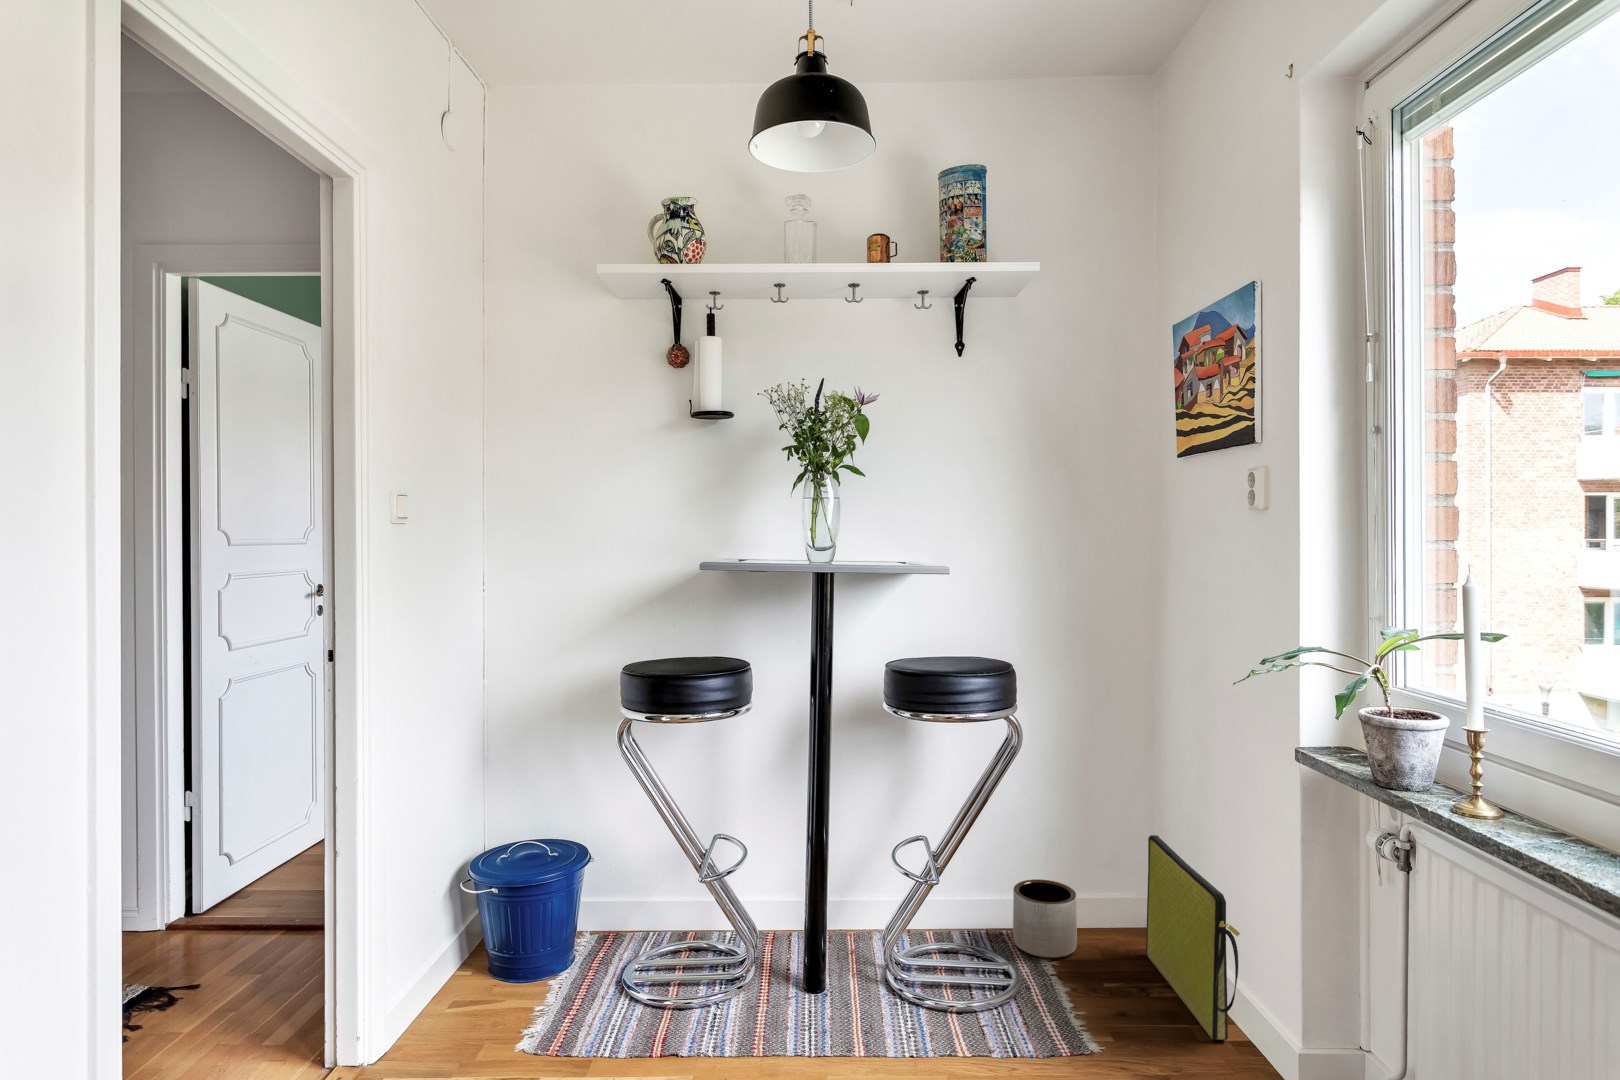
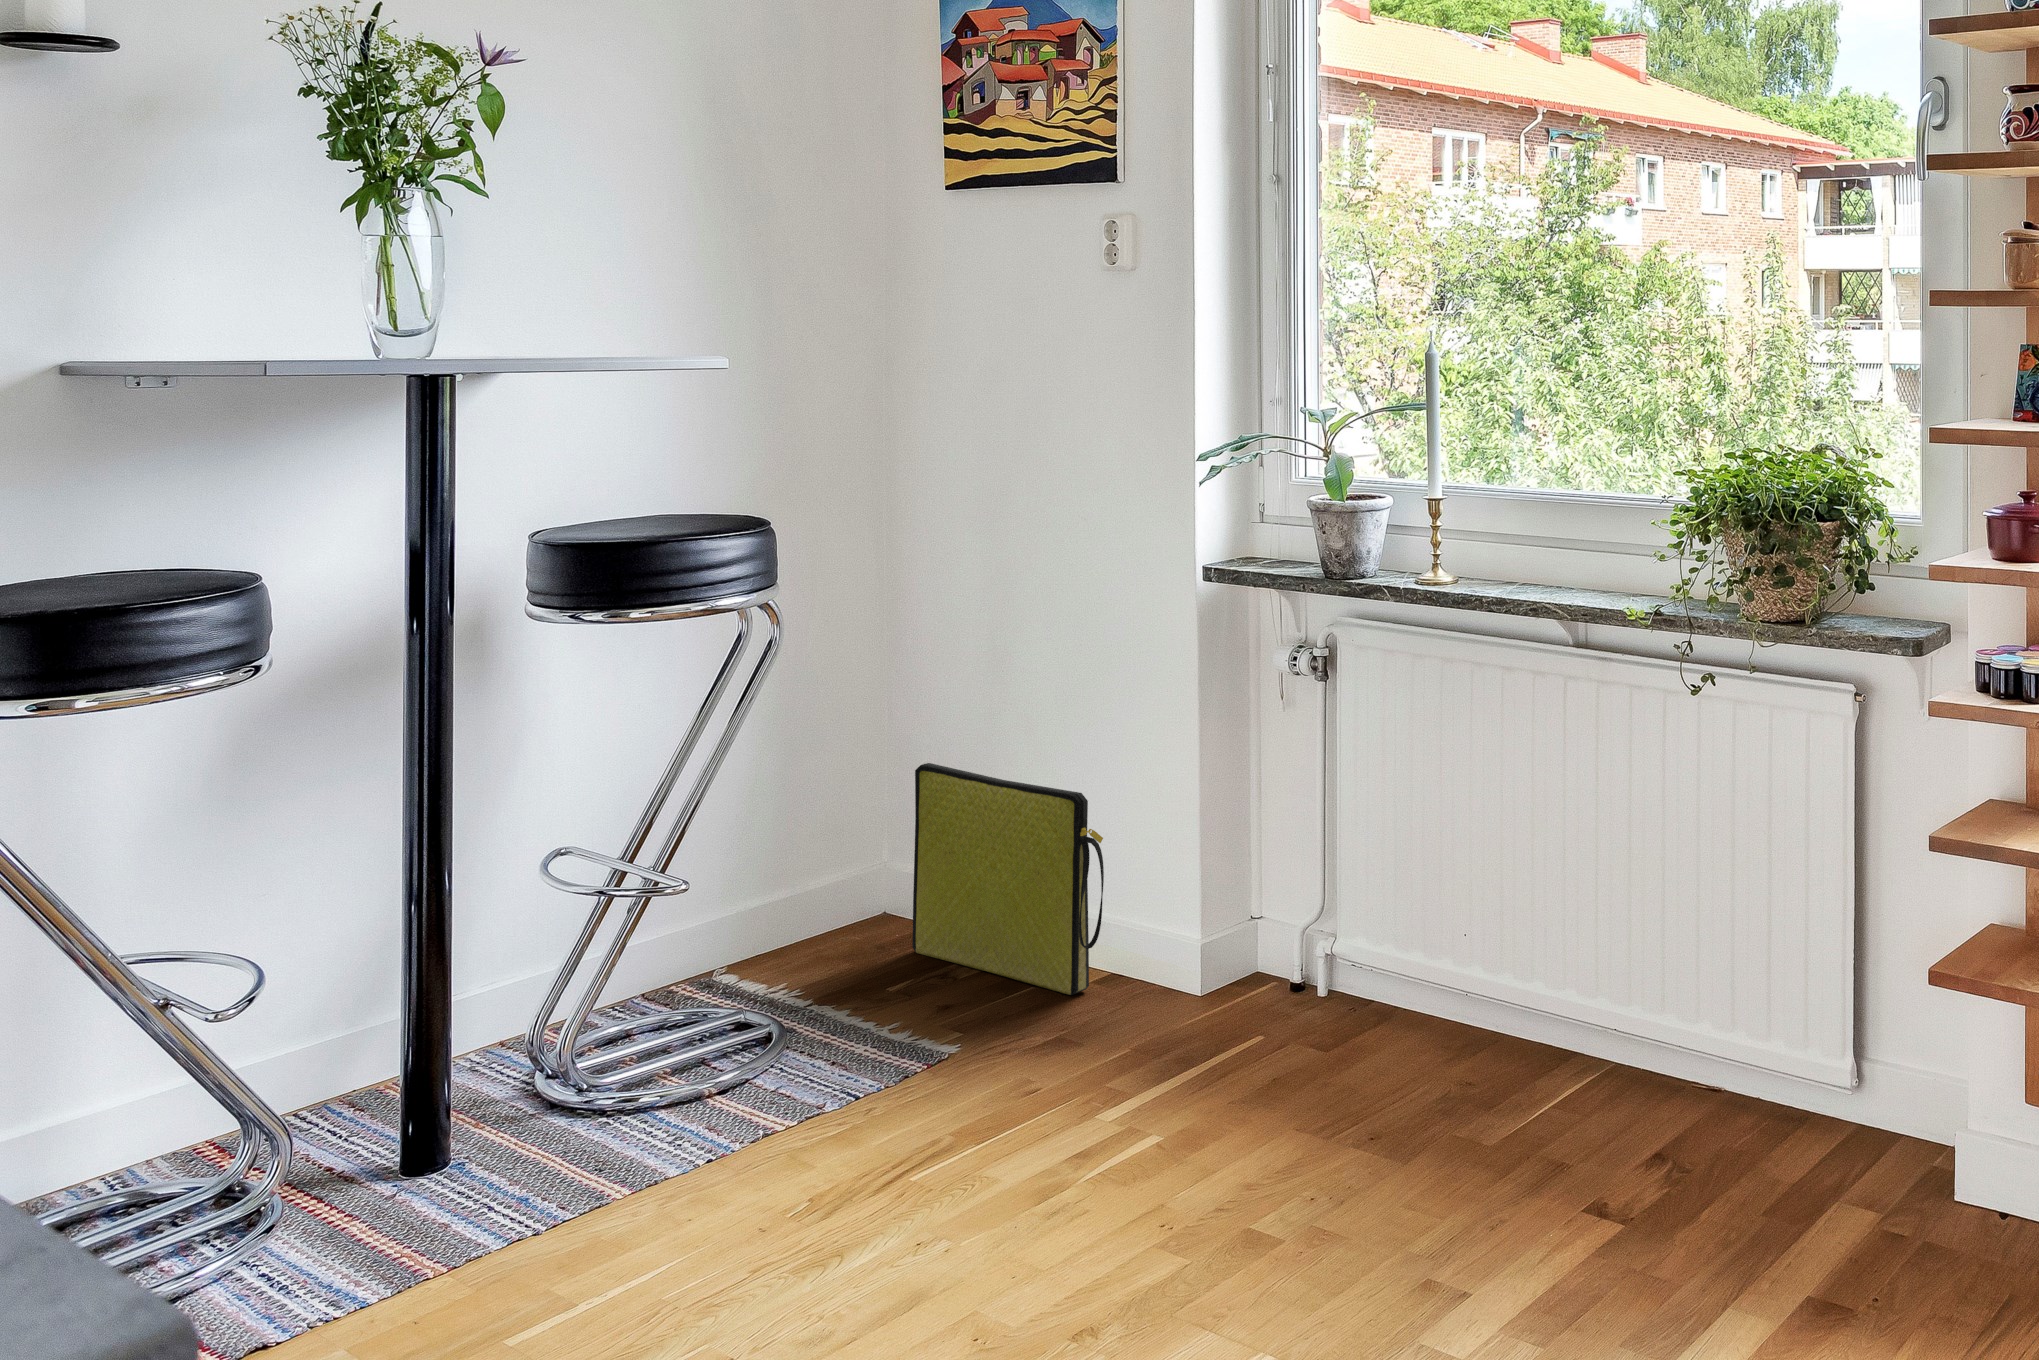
planter: present [1013,879,1077,958] -> none [705,885,817,1005]

